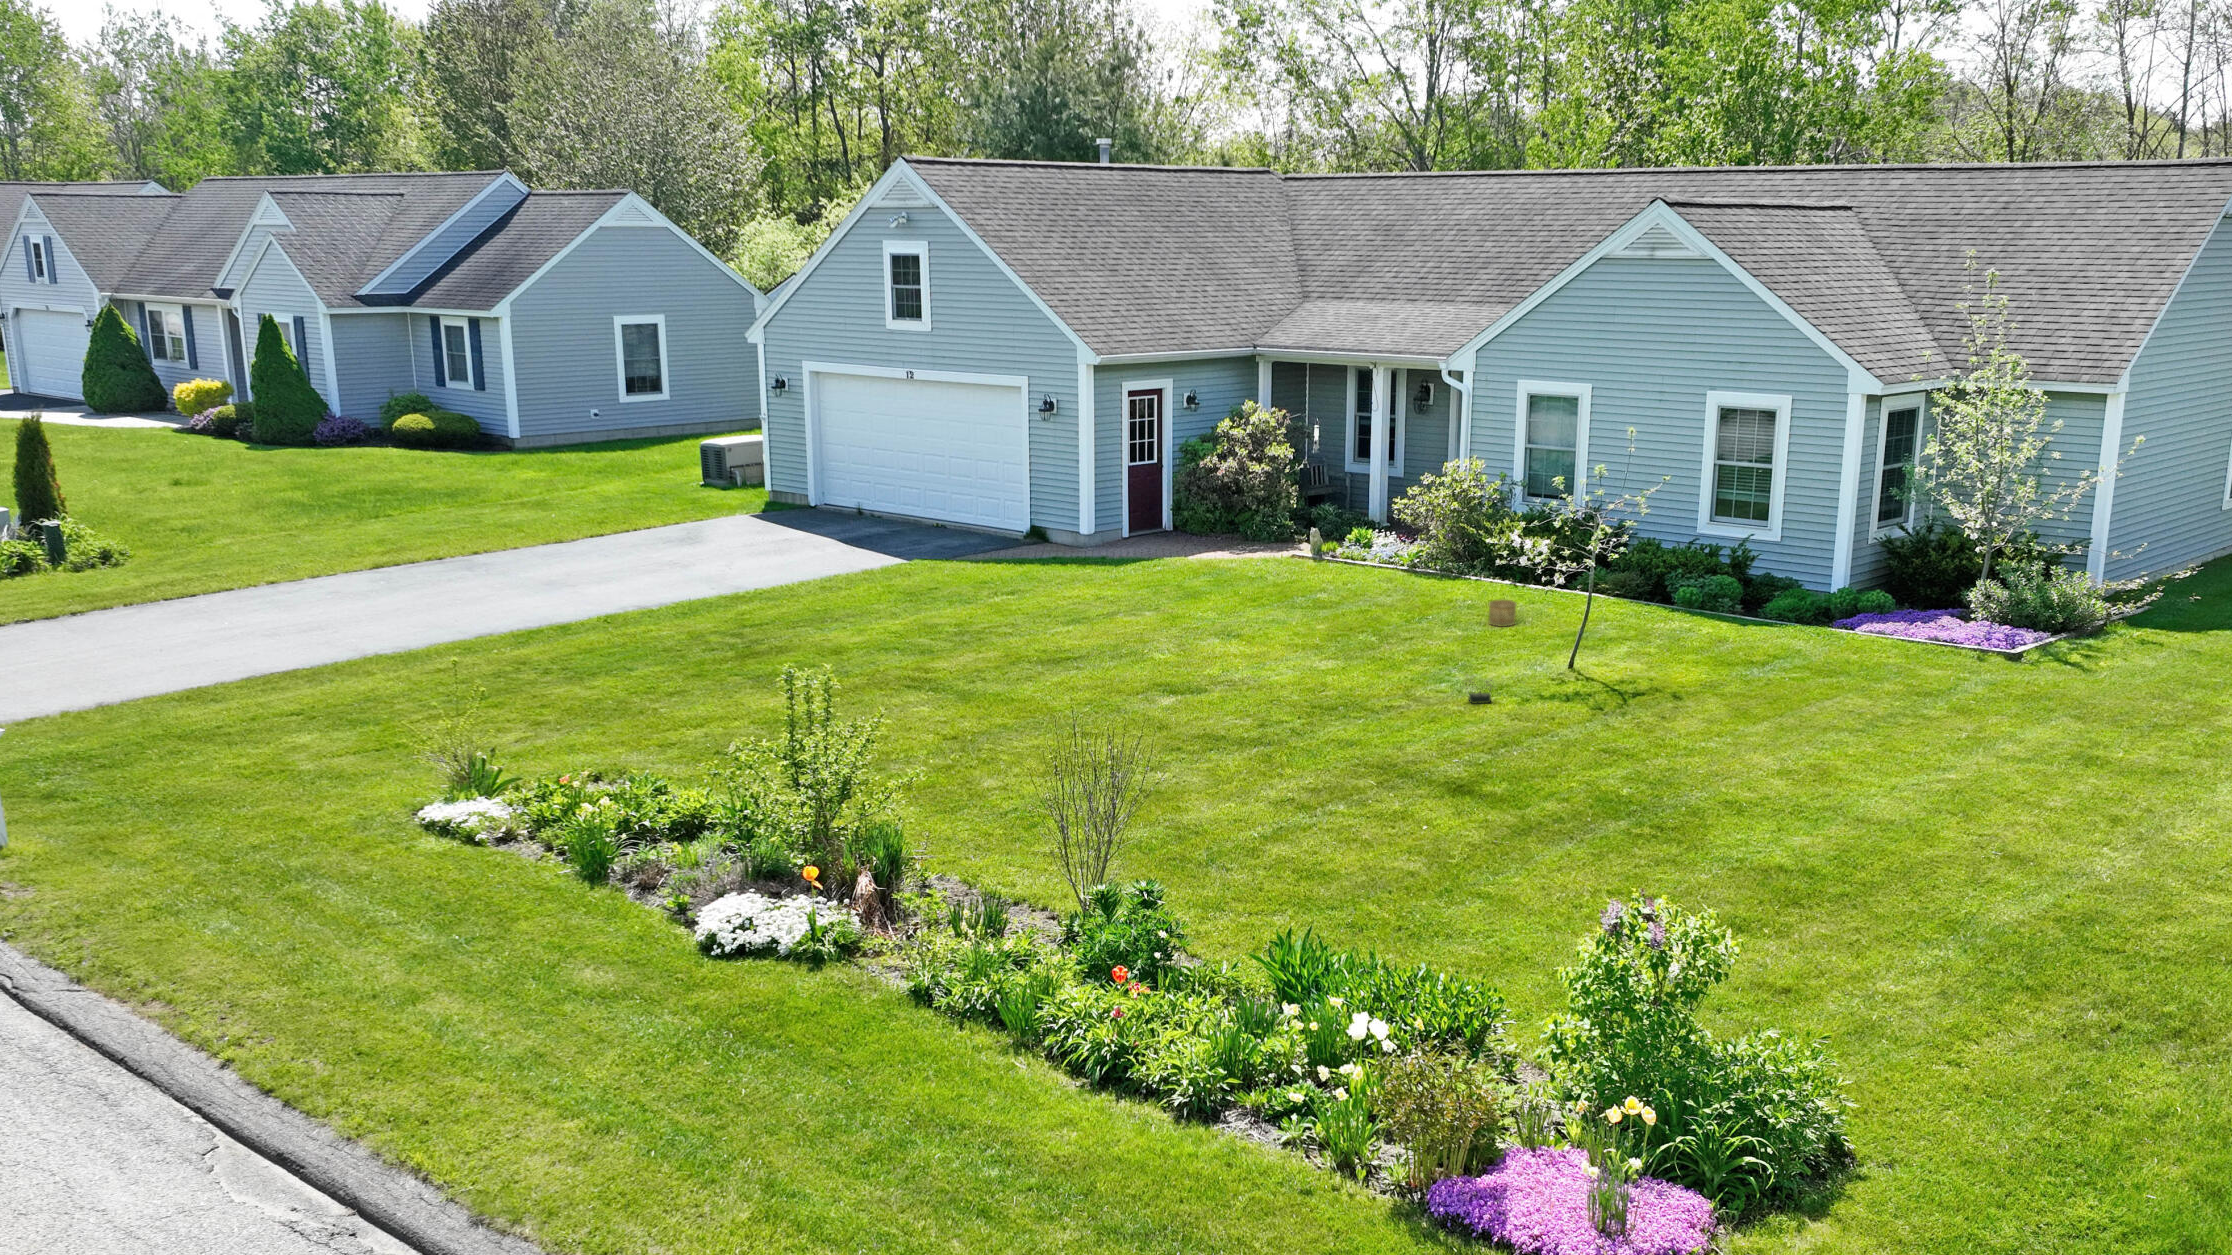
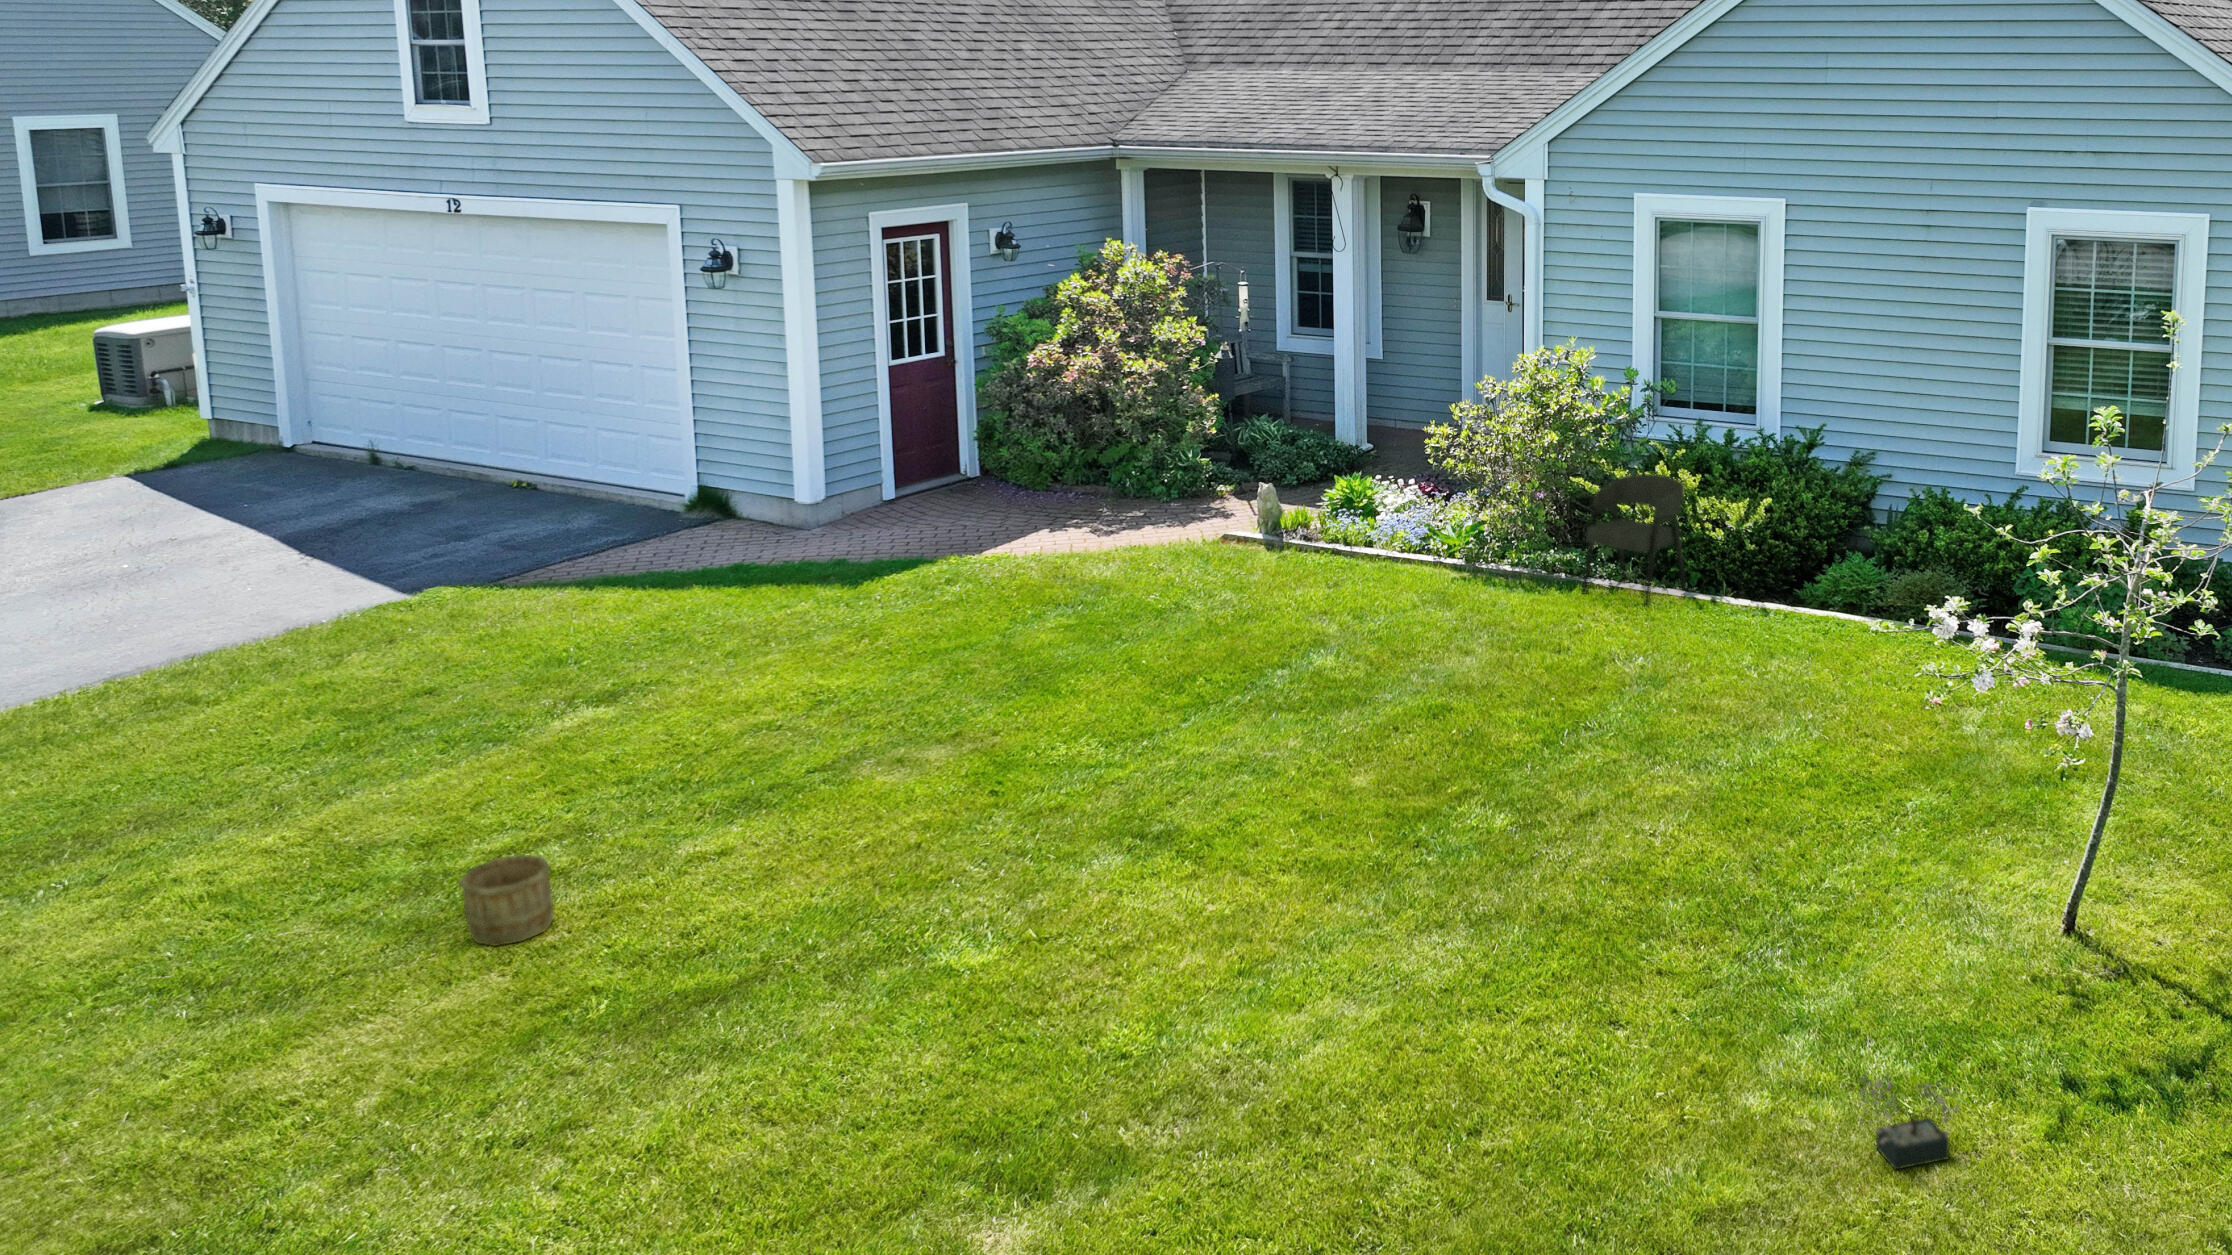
chair: none [1462,523,1517,586] -> present [1582,474,1686,607]
wooden bucket: present [1489,599,1517,627] -> present [459,855,554,946]

